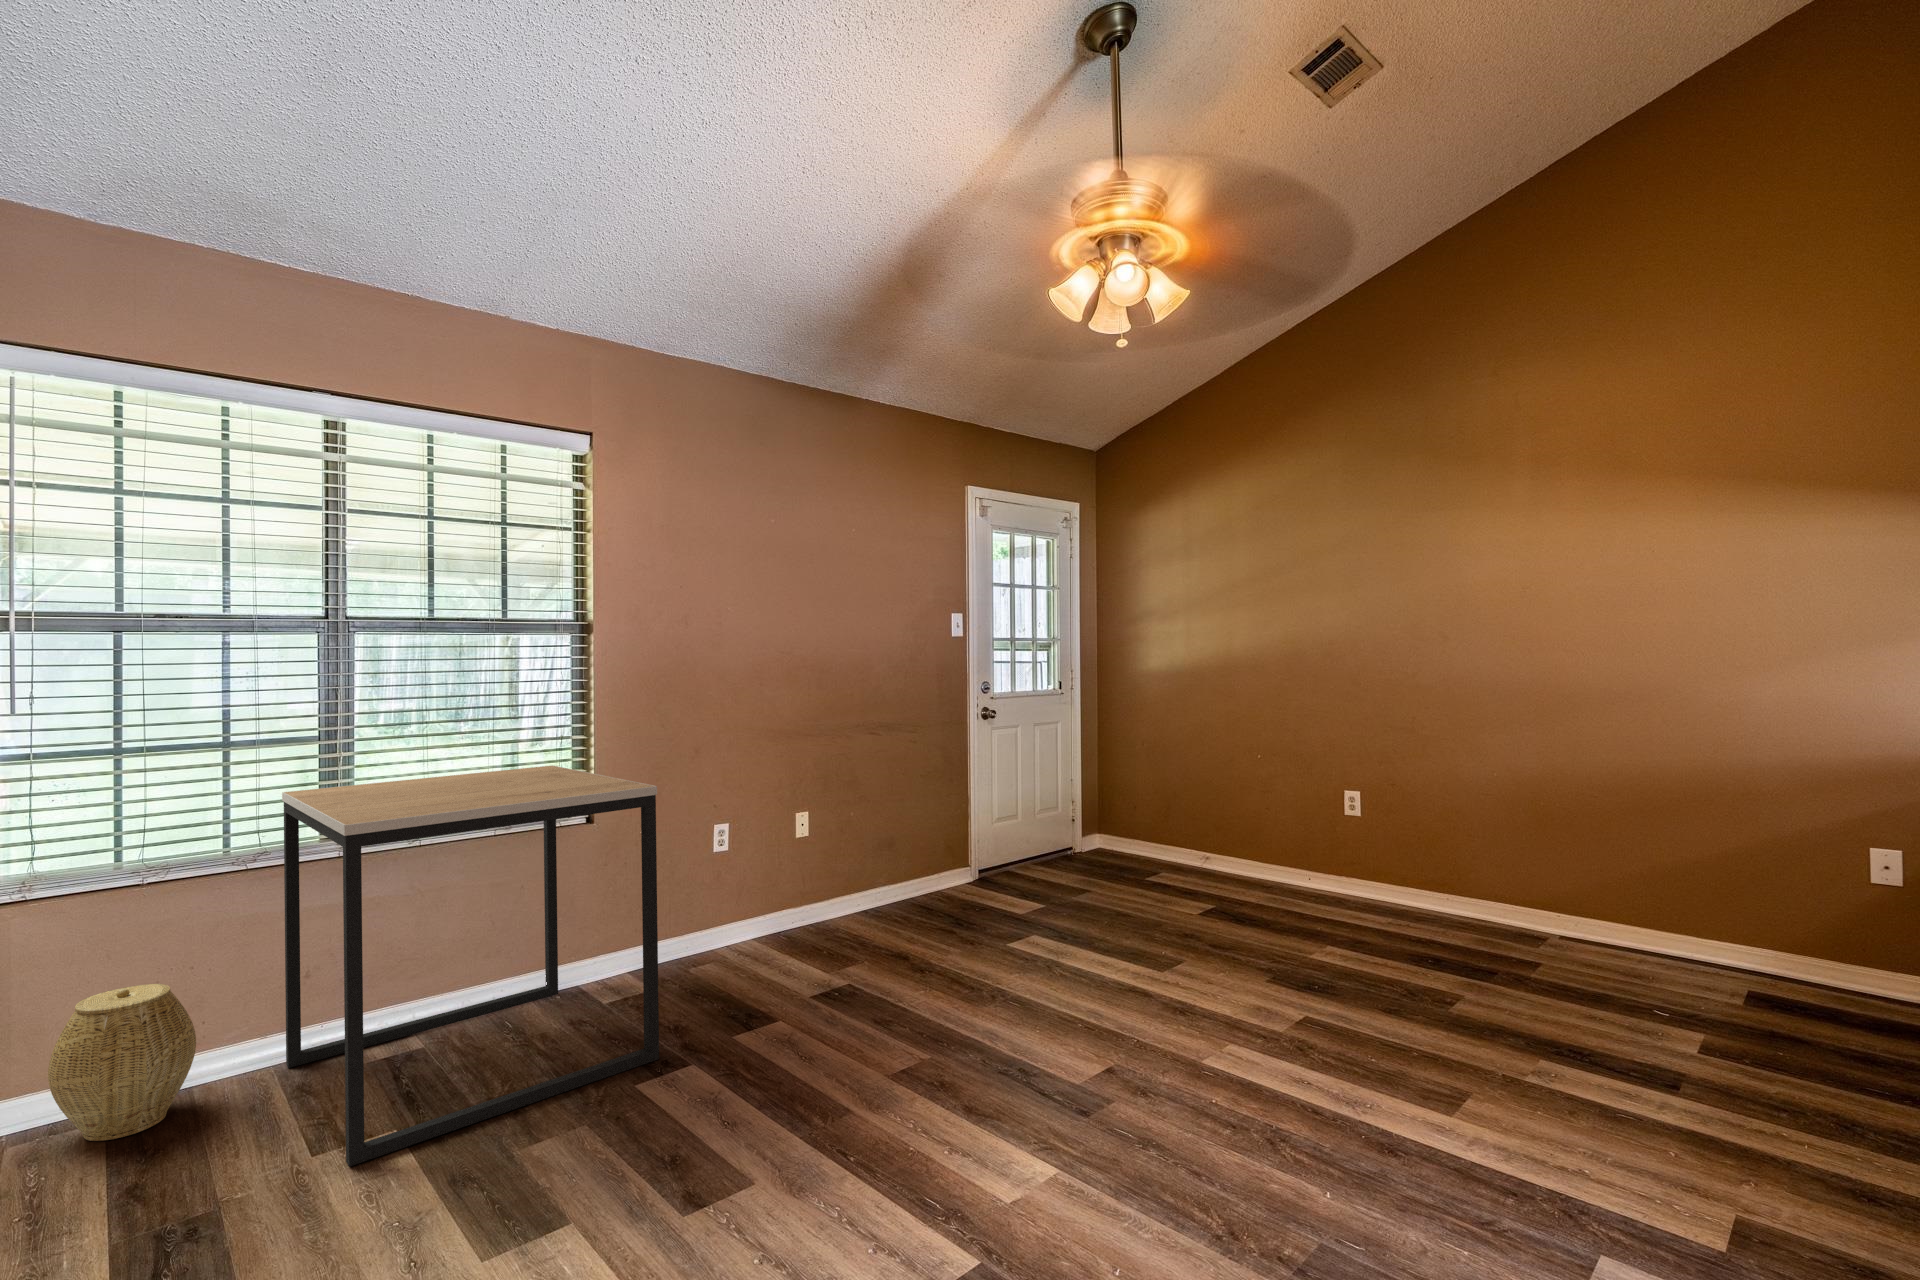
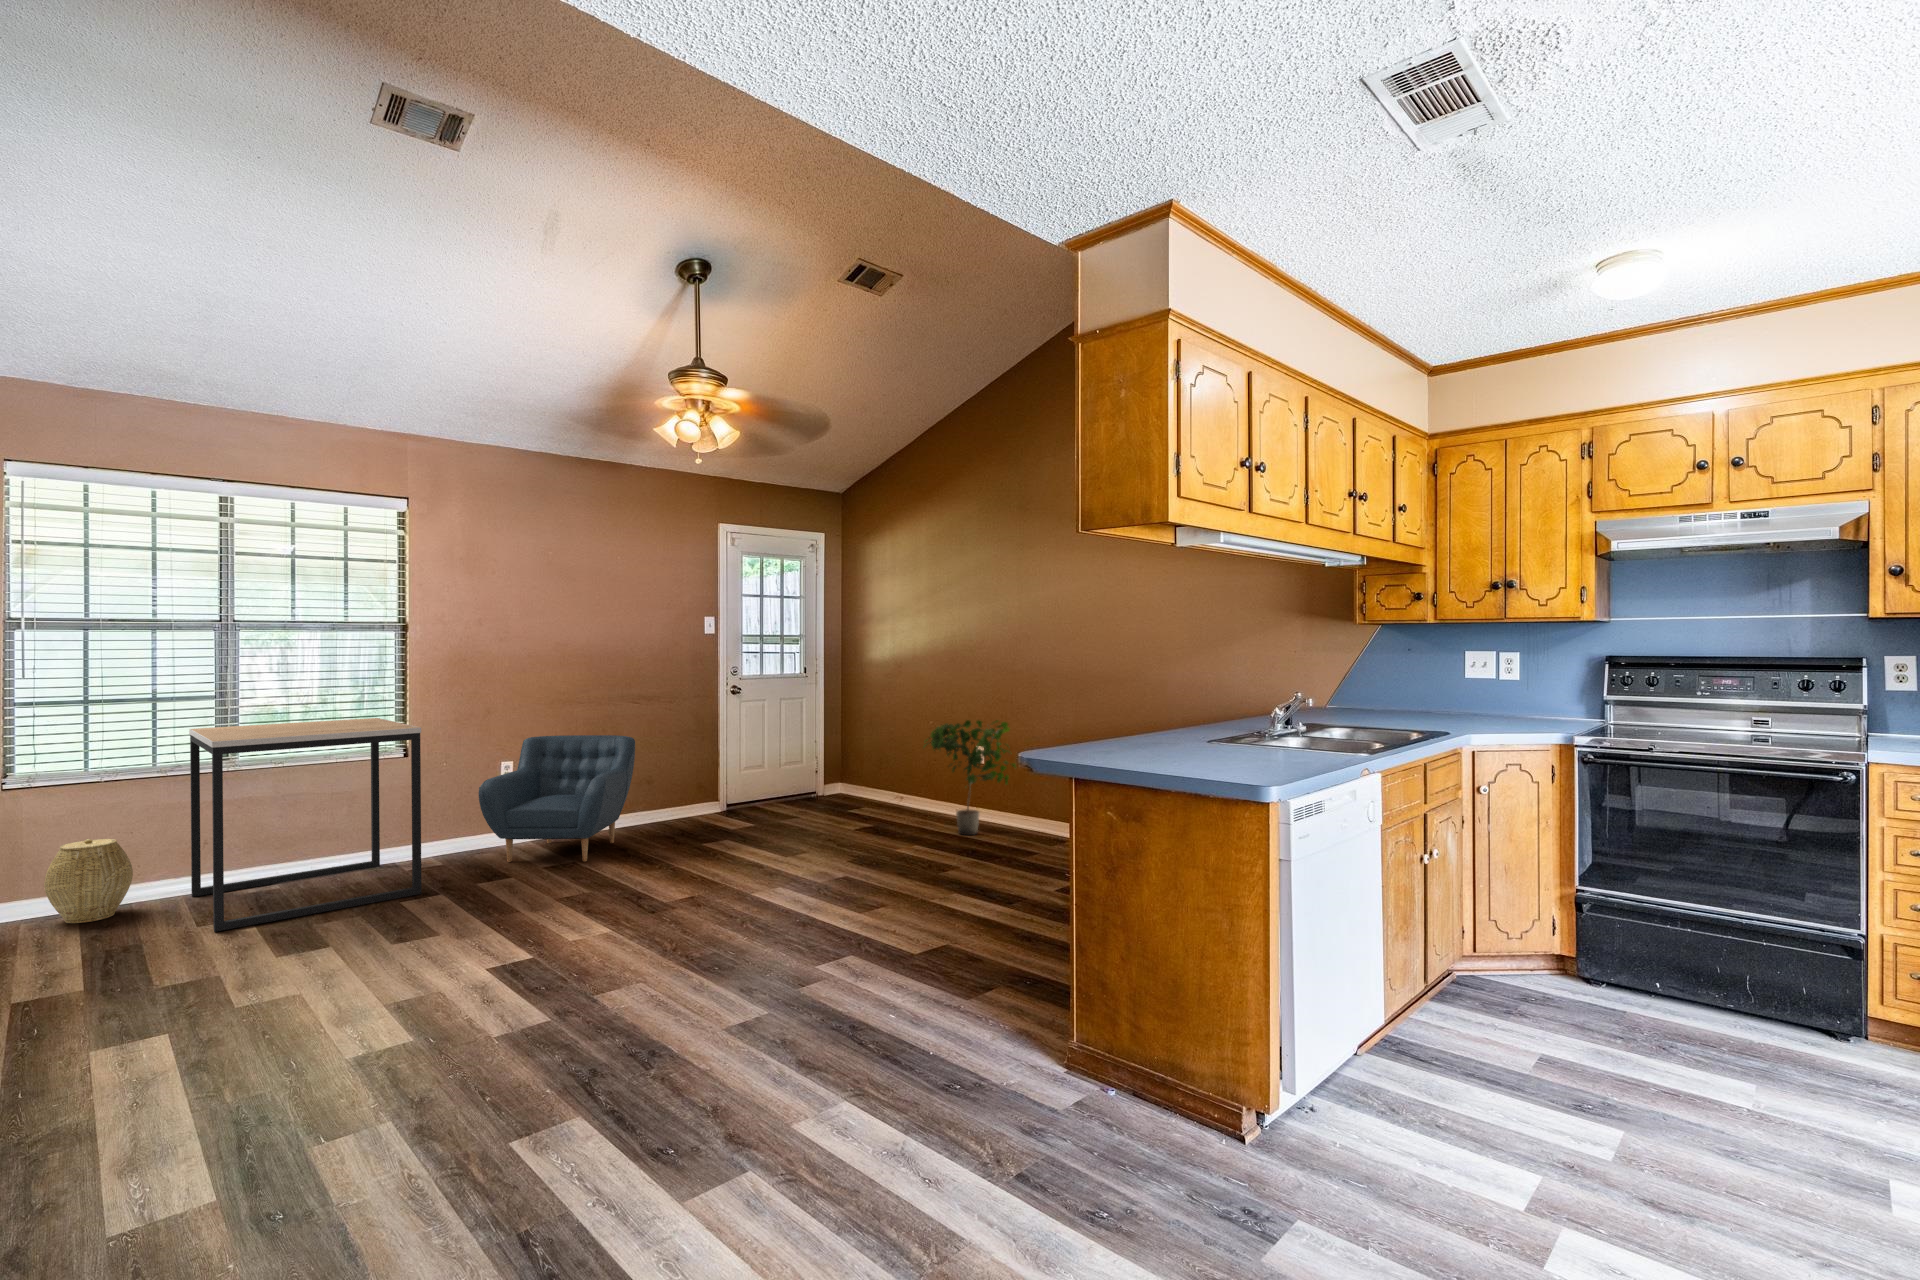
potted plant: none [1297,755,1449,924] -> present [924,720,1016,835]
armchair: none [708,784,906,984] -> present [479,735,635,862]

